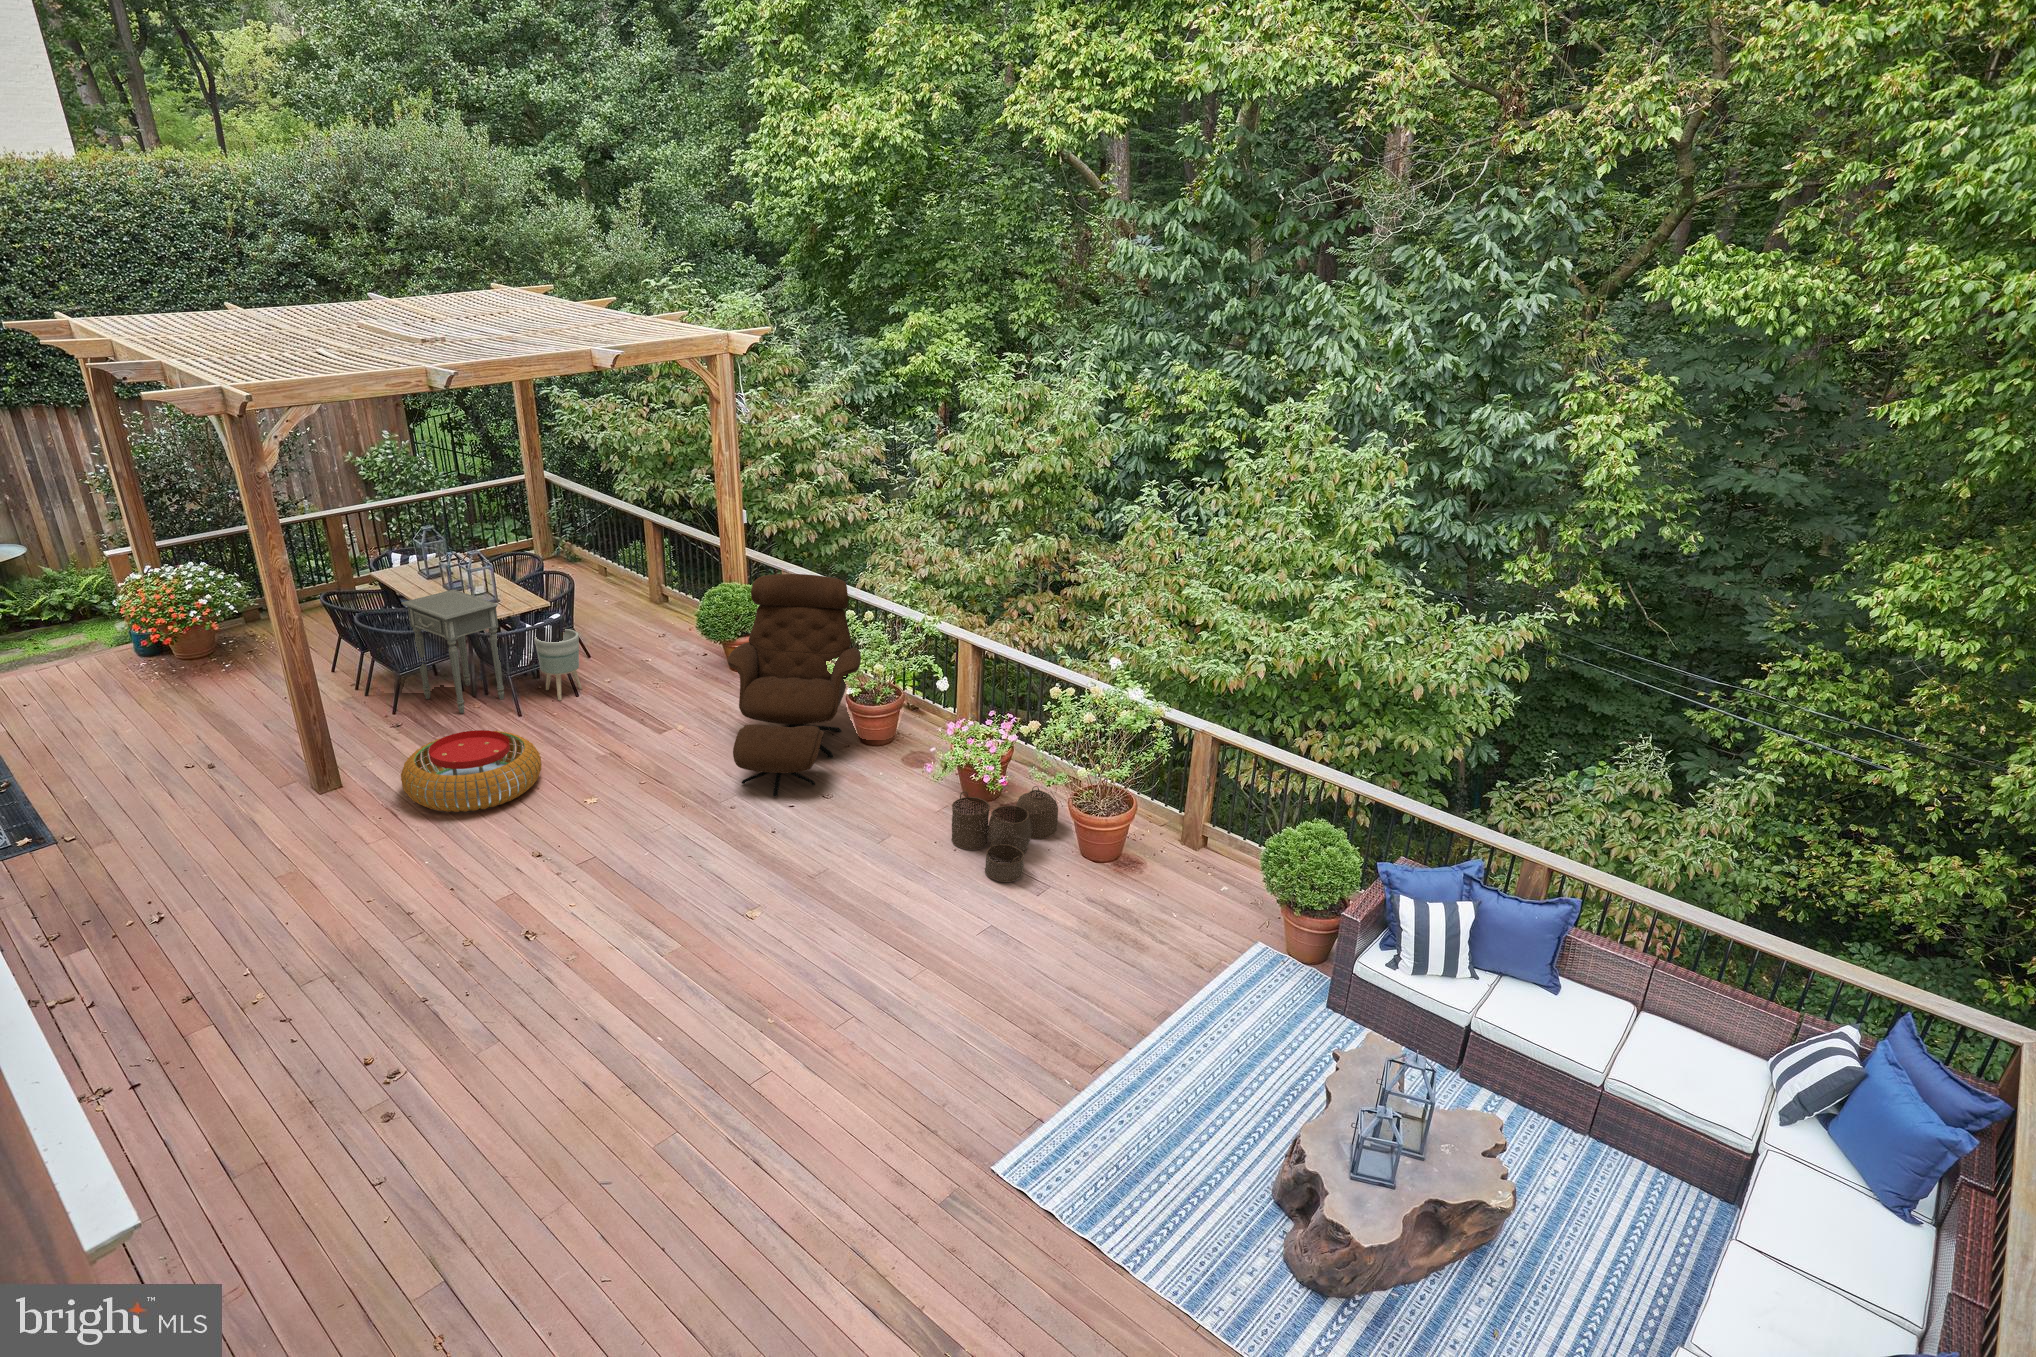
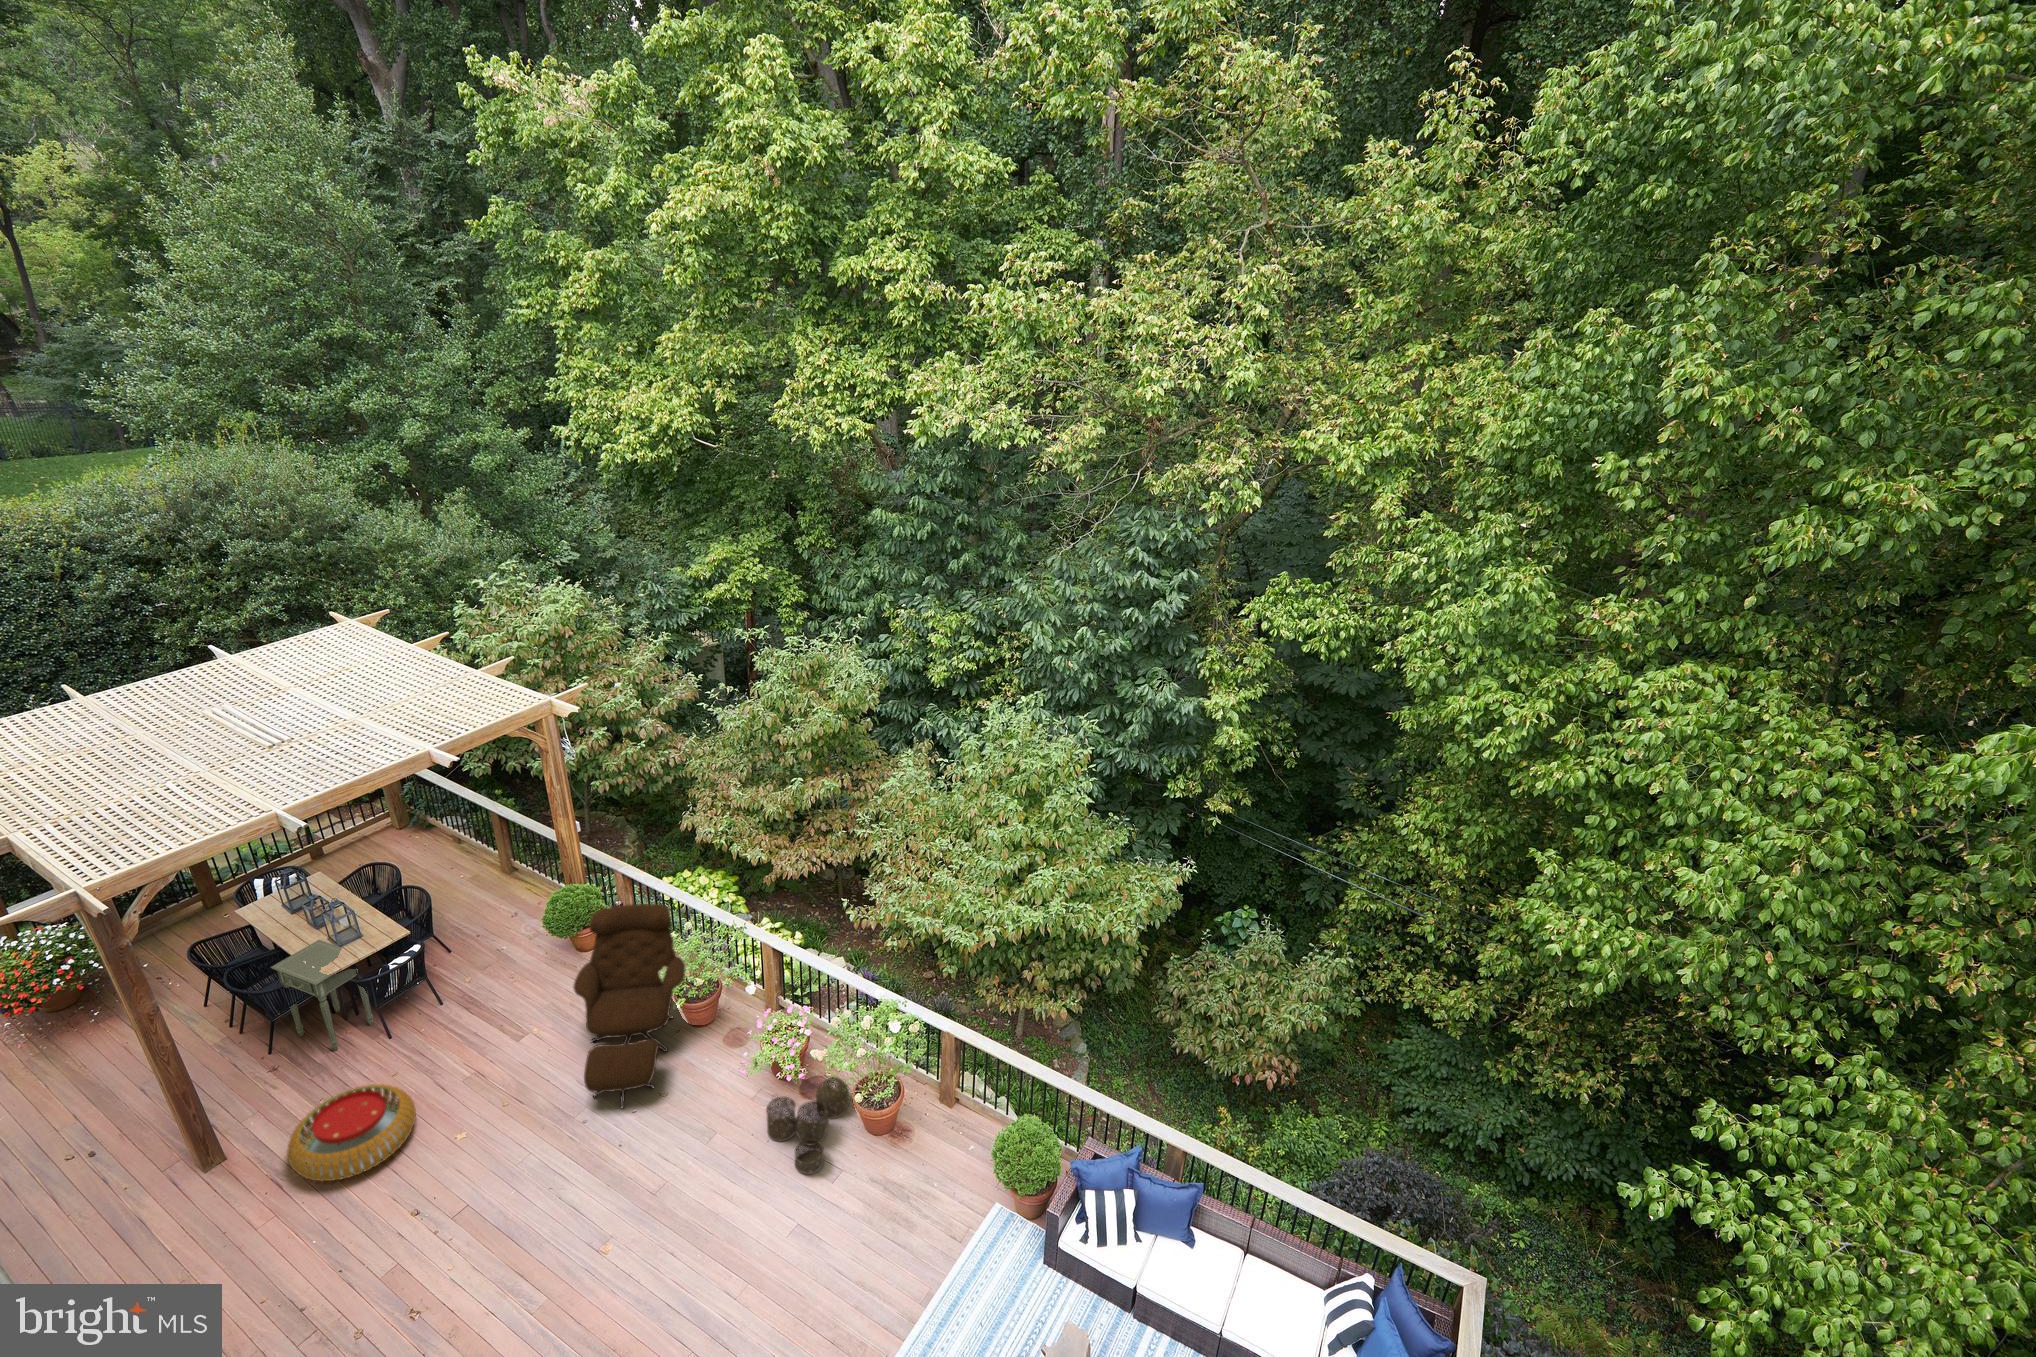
planter: present [534,629,582,700] -> none [398,956,445,1019]

